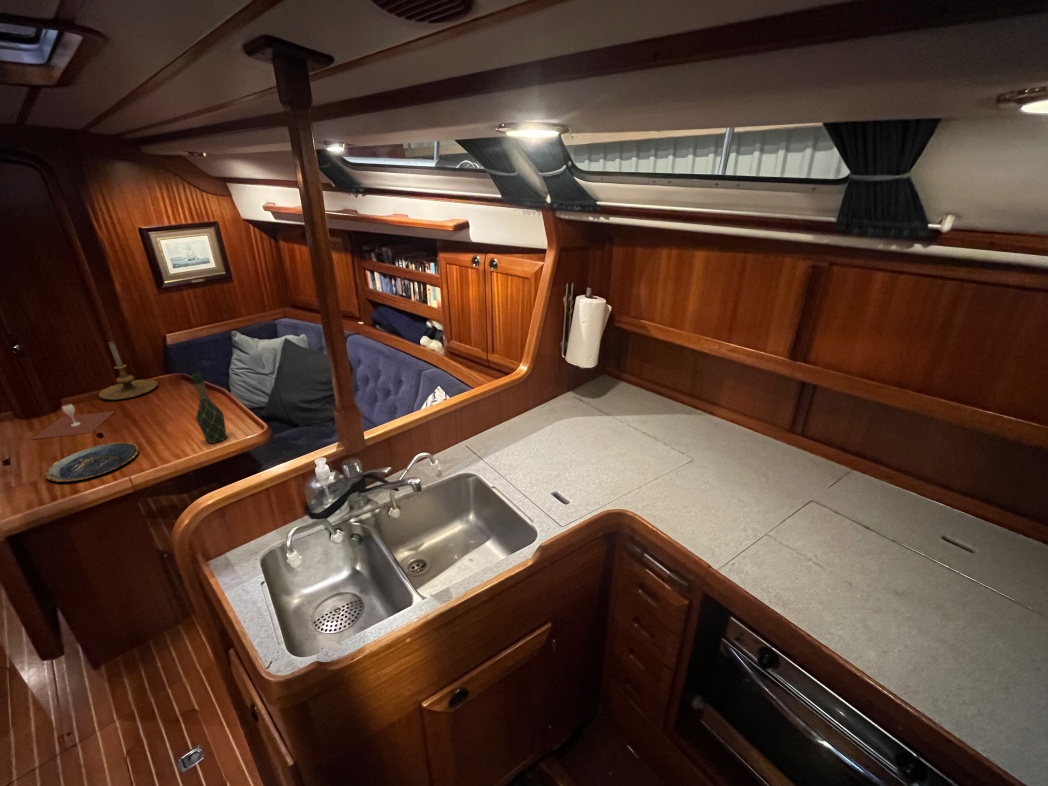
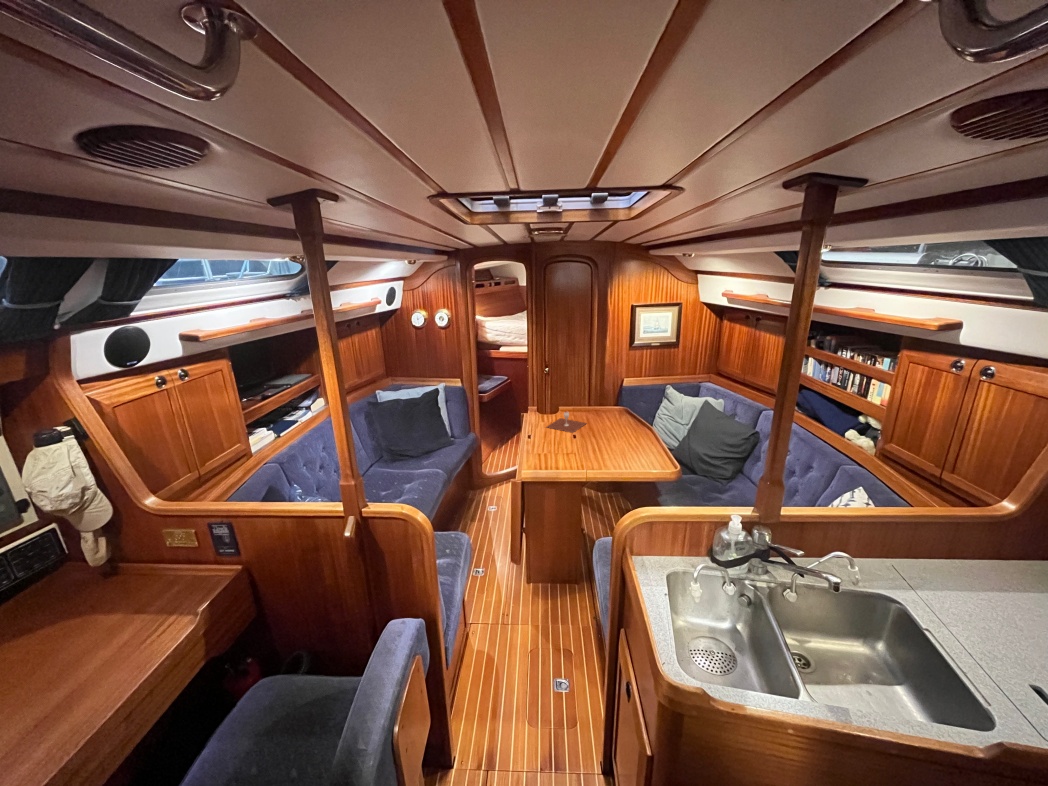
candle holder: present [99,342,157,400] -> none [580,378,612,416]
wine bottle: present [192,373,227,443] -> none [635,413,653,467]
plate: present [46,442,139,482] -> none [549,443,596,463]

